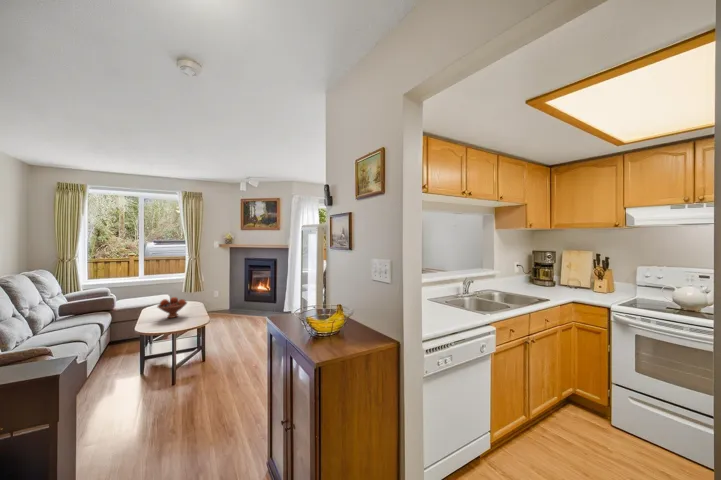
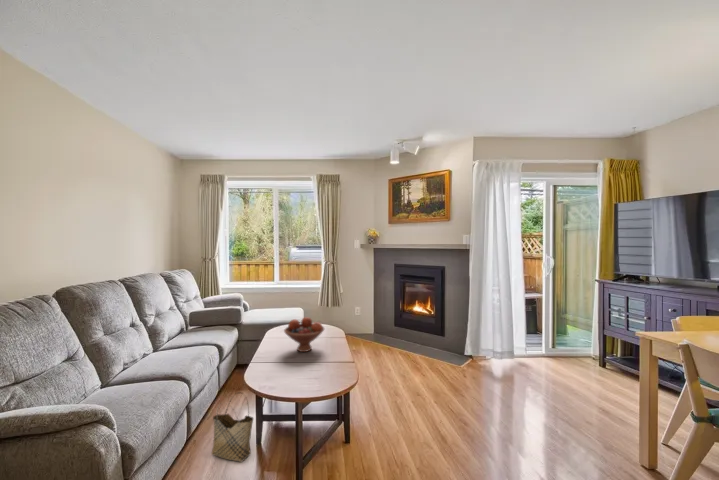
woven basket: none [106,345,138,383] -> present [211,393,253,462]

